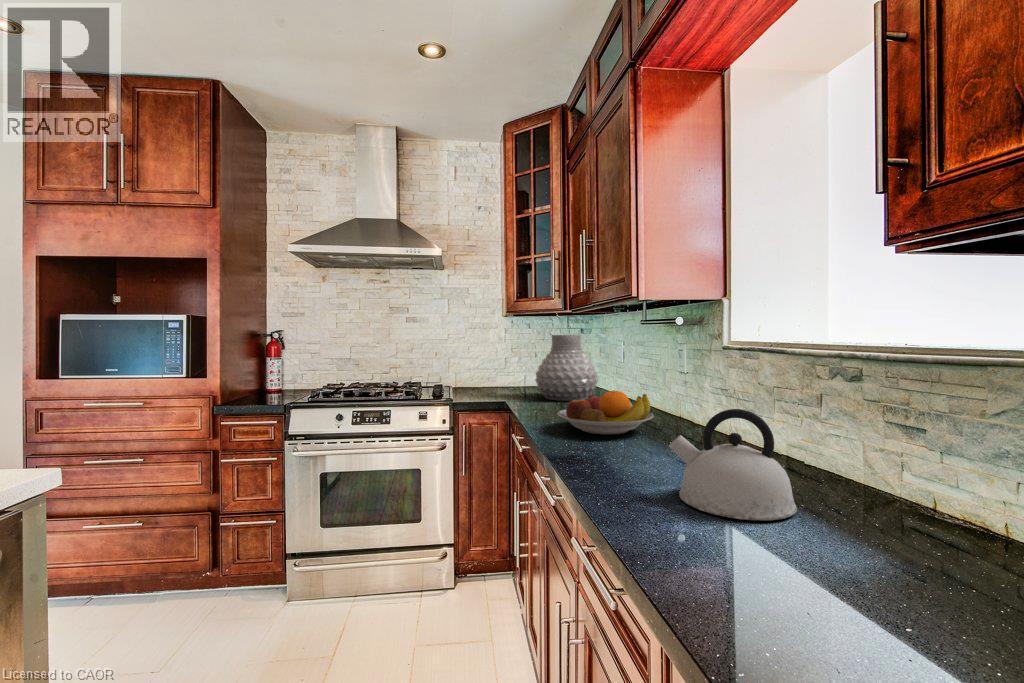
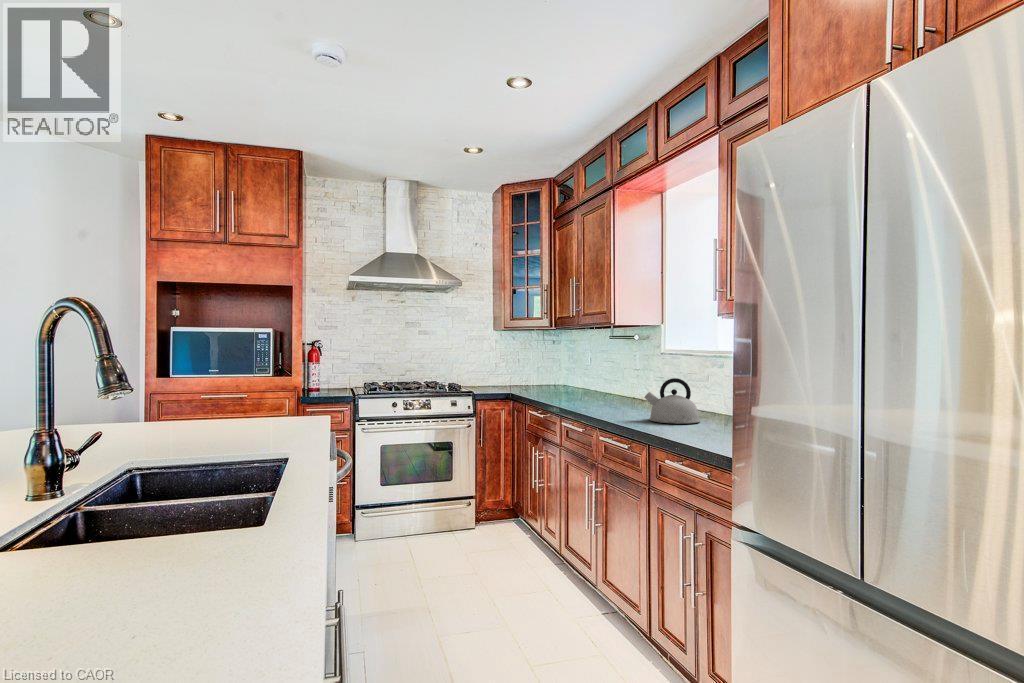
vase: present [535,335,598,401] -> none [527,346,572,393]
fruit bowl: present [557,391,653,435] -> none [564,379,622,405]

